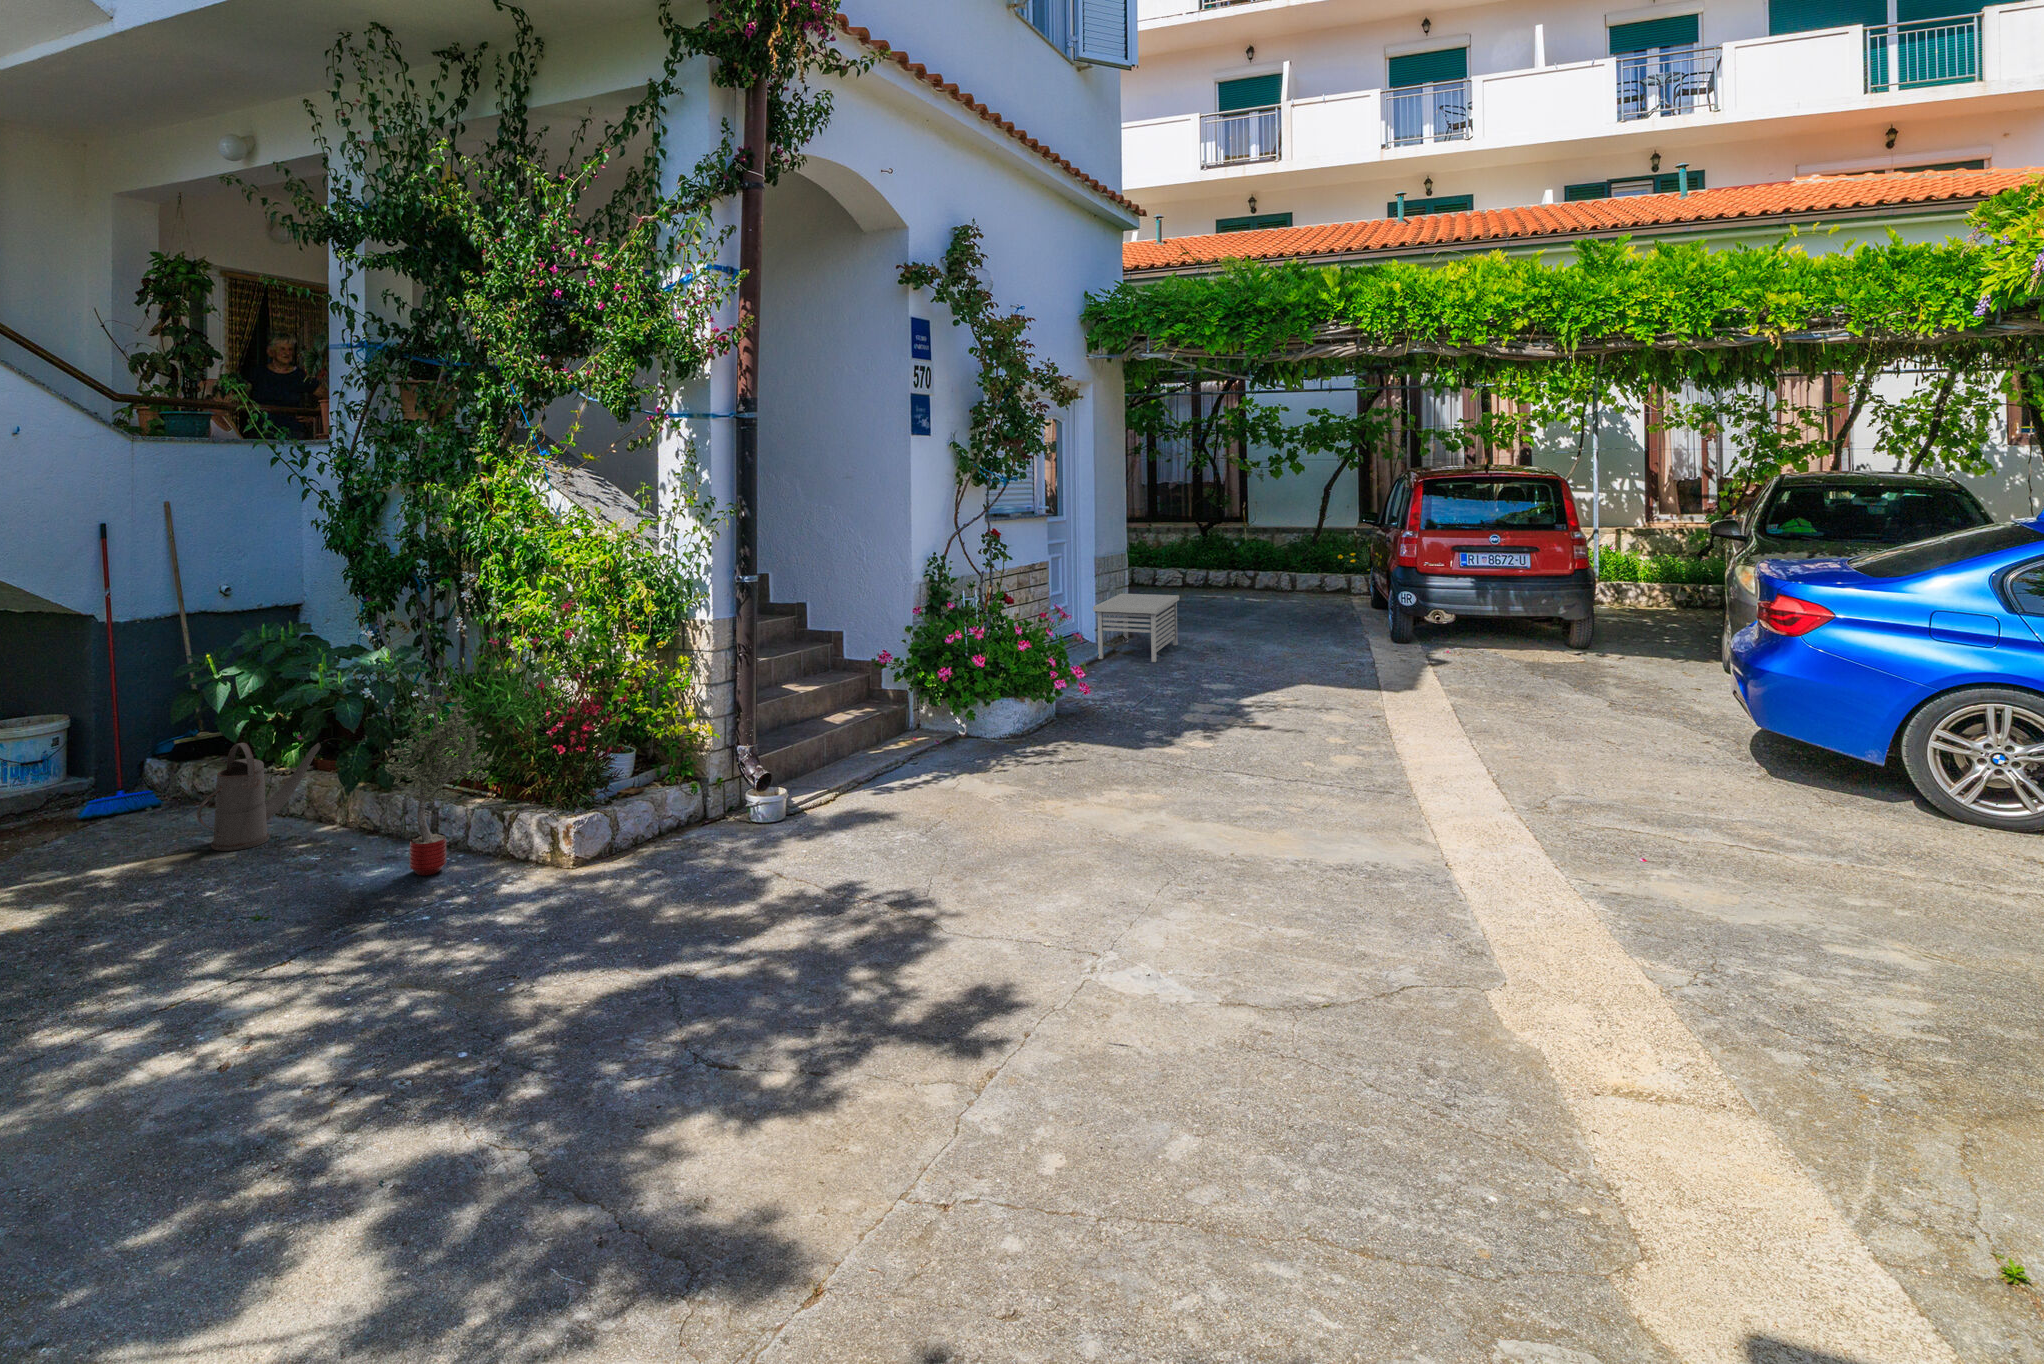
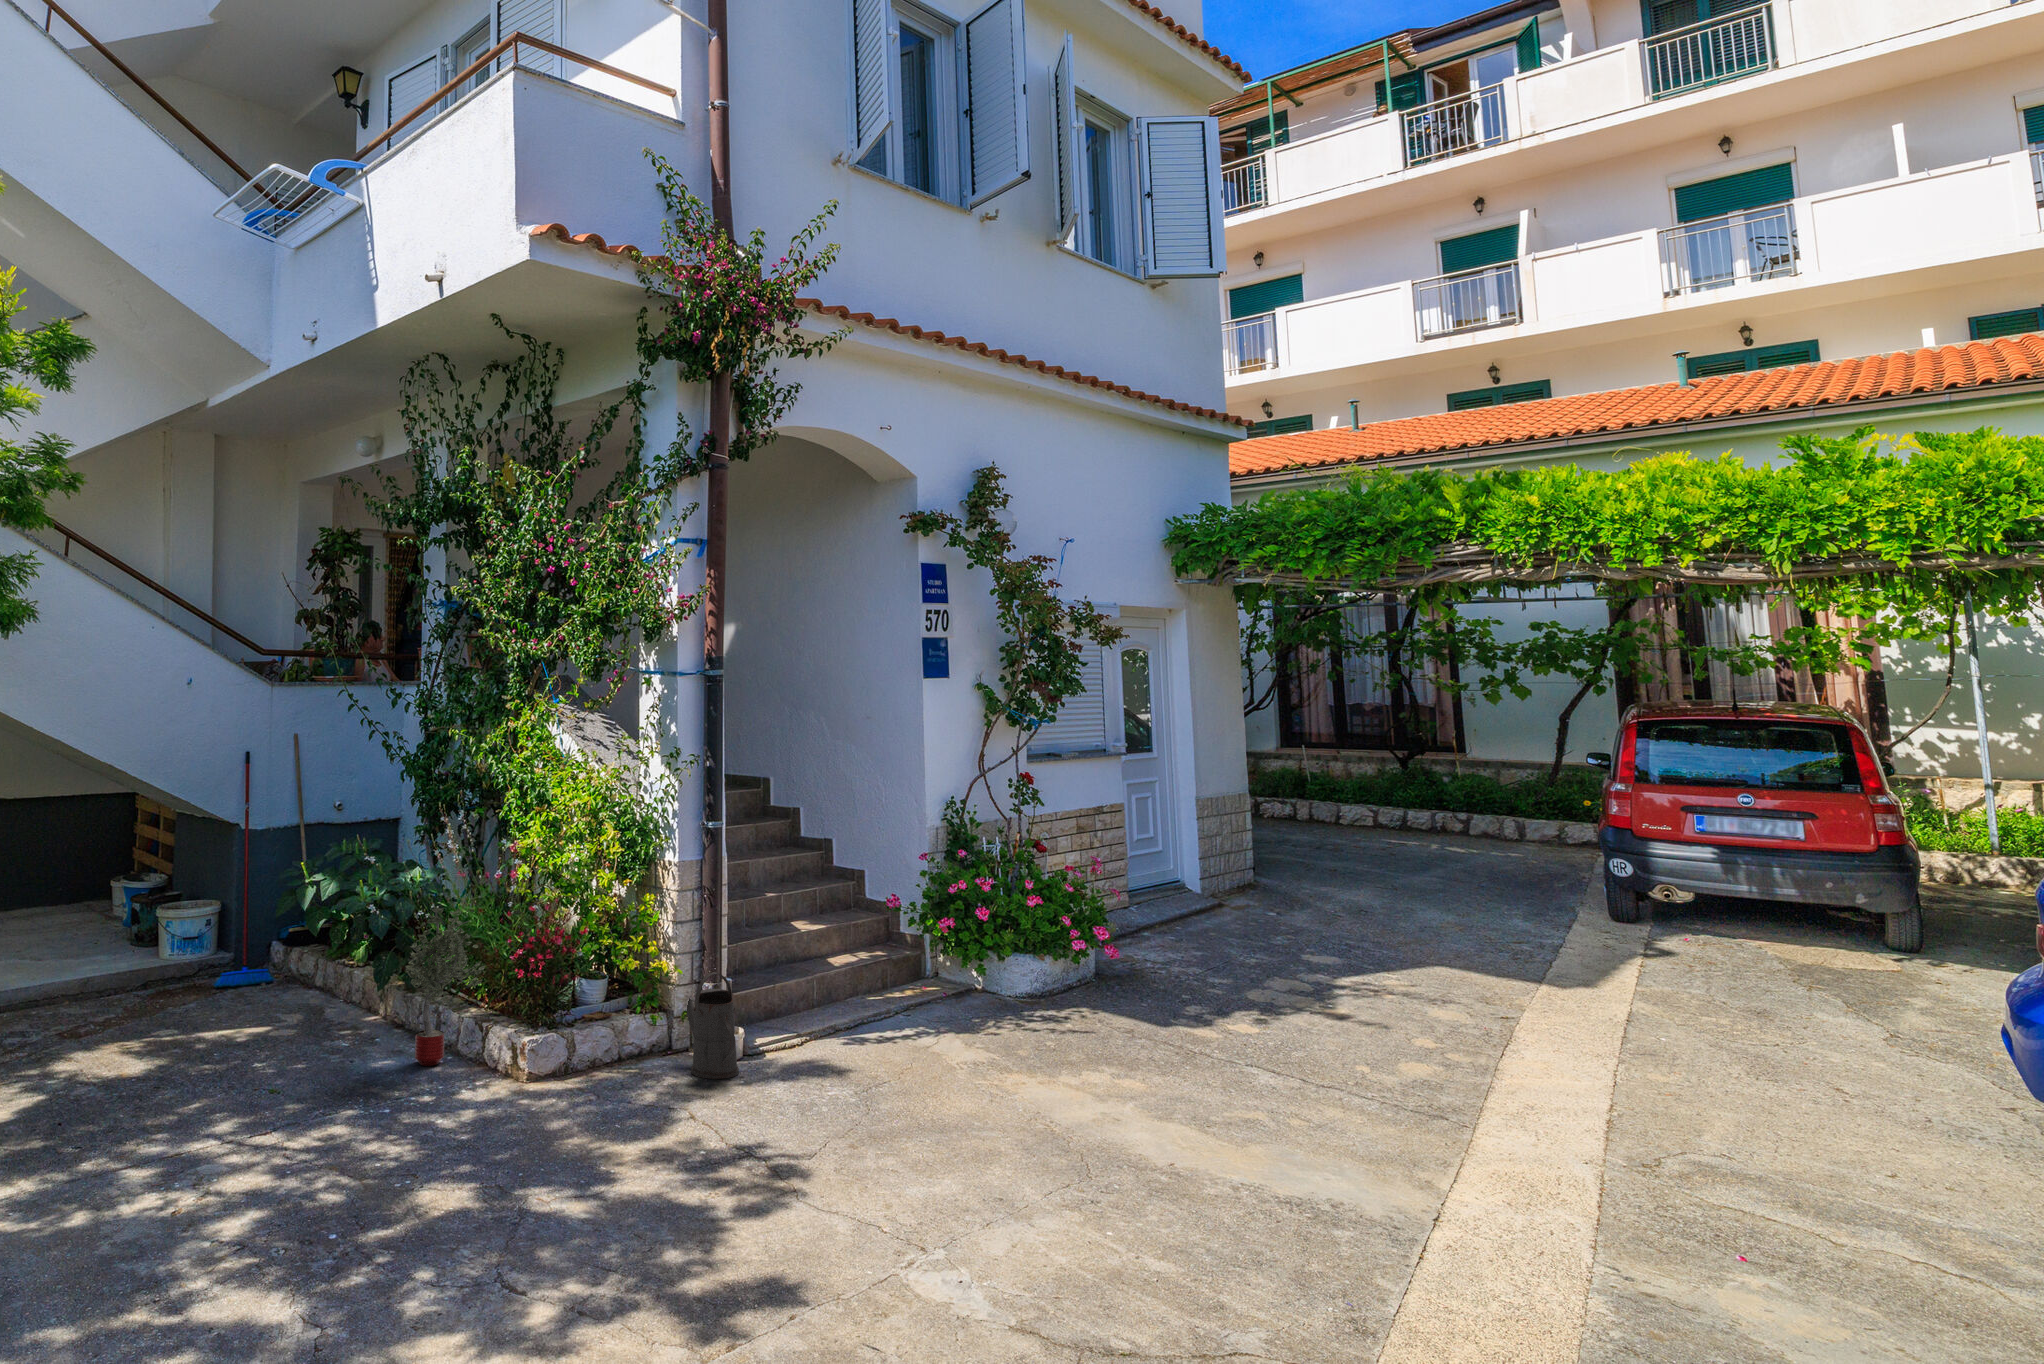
storage bench: present [1093,594,1179,662] -> none [1203,860,1332,945]
watering can: present [197,743,321,851] -> present [686,972,739,1079]

